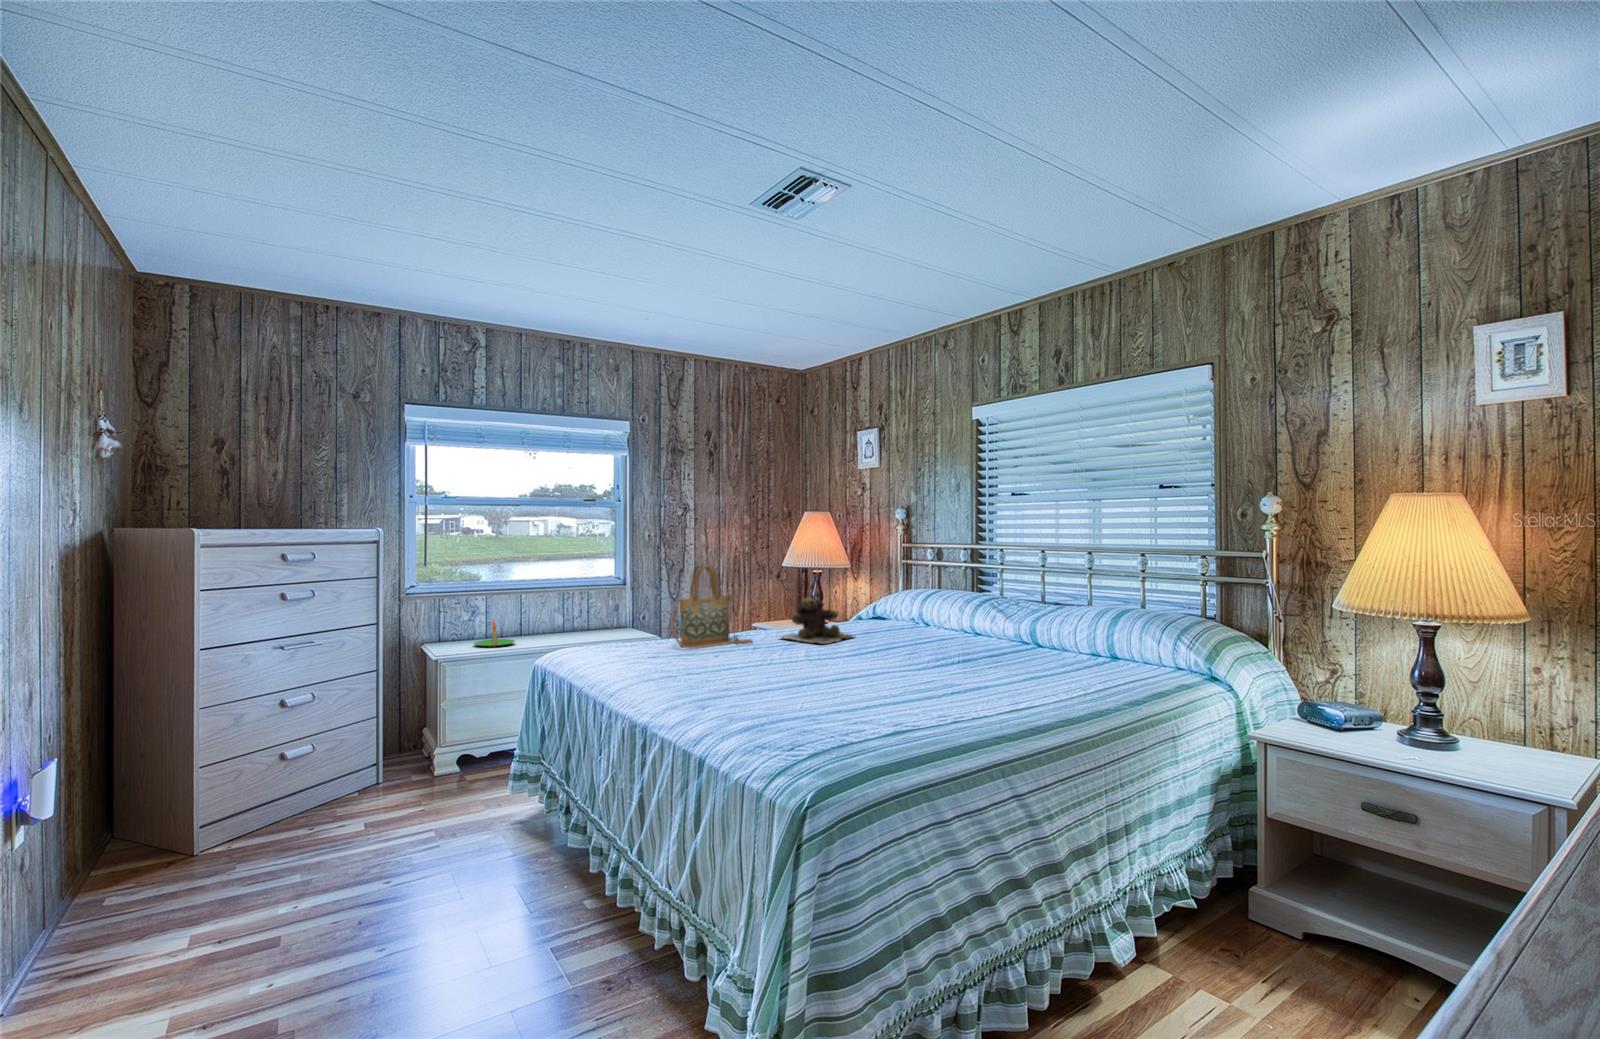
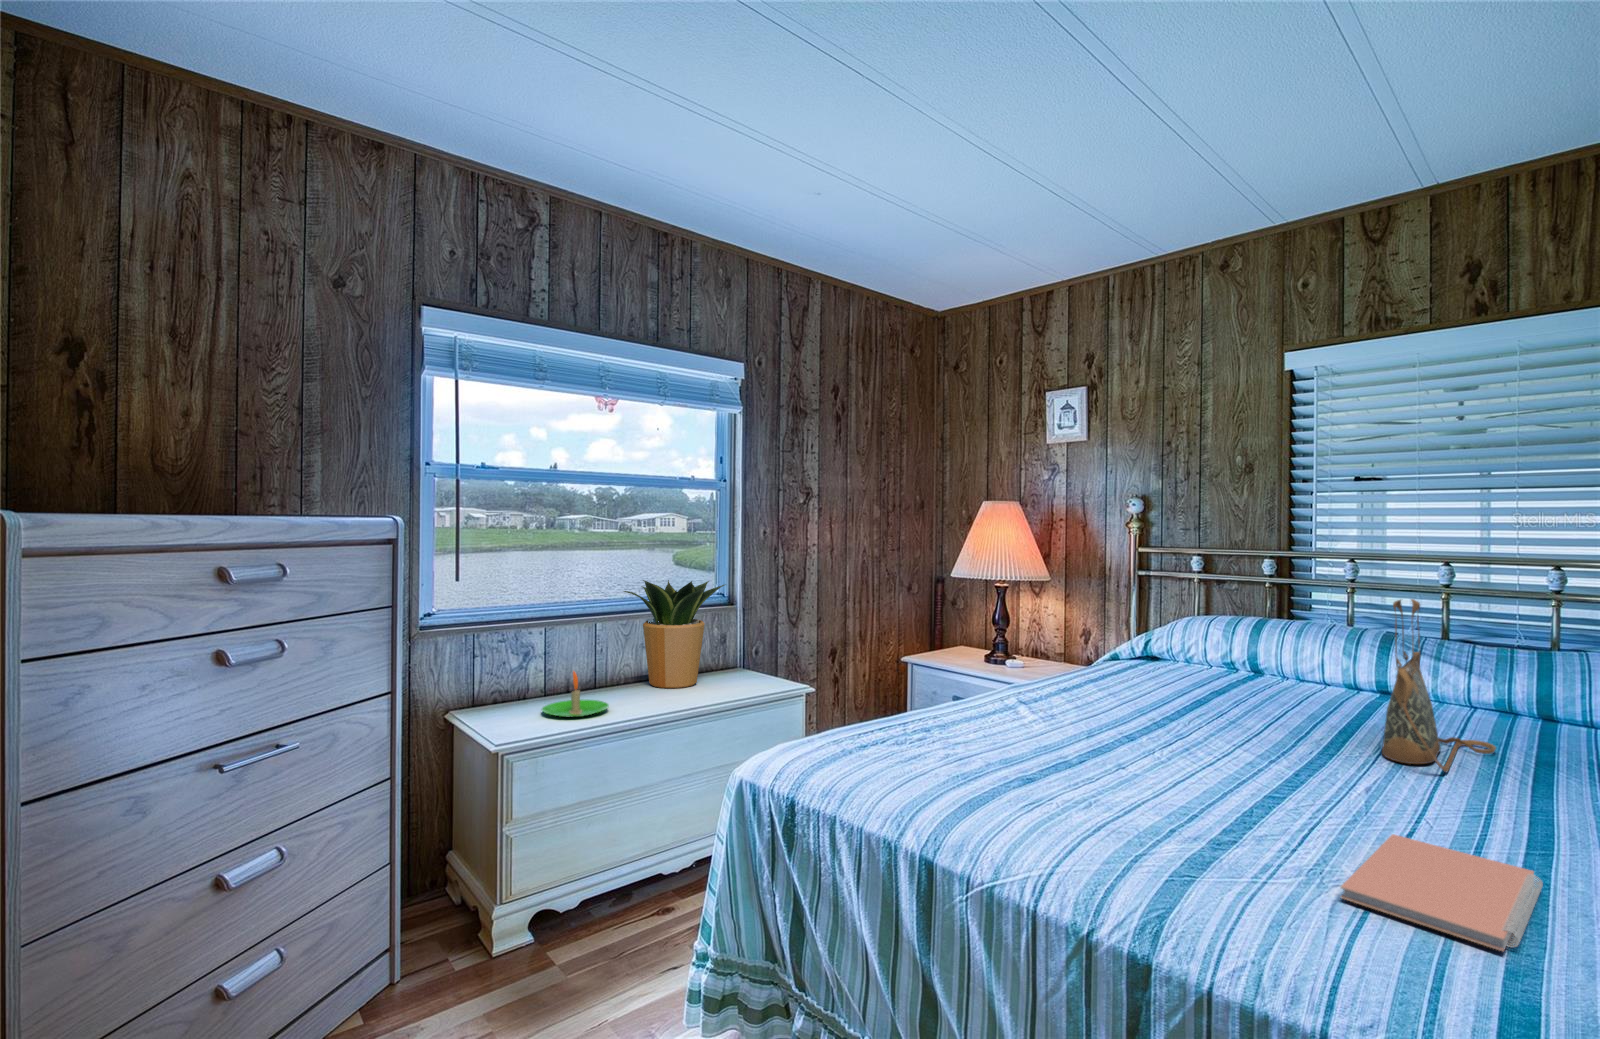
handbag: present [670,565,752,649] -> present [1382,599,1496,772]
potted plant: none [539,567,612,637] -> present [624,580,724,688]
teddy bear: present [780,598,853,643] -> none [1118,640,1234,726]
notebook: none [698,673,798,697] -> present [1341,834,1543,951]

